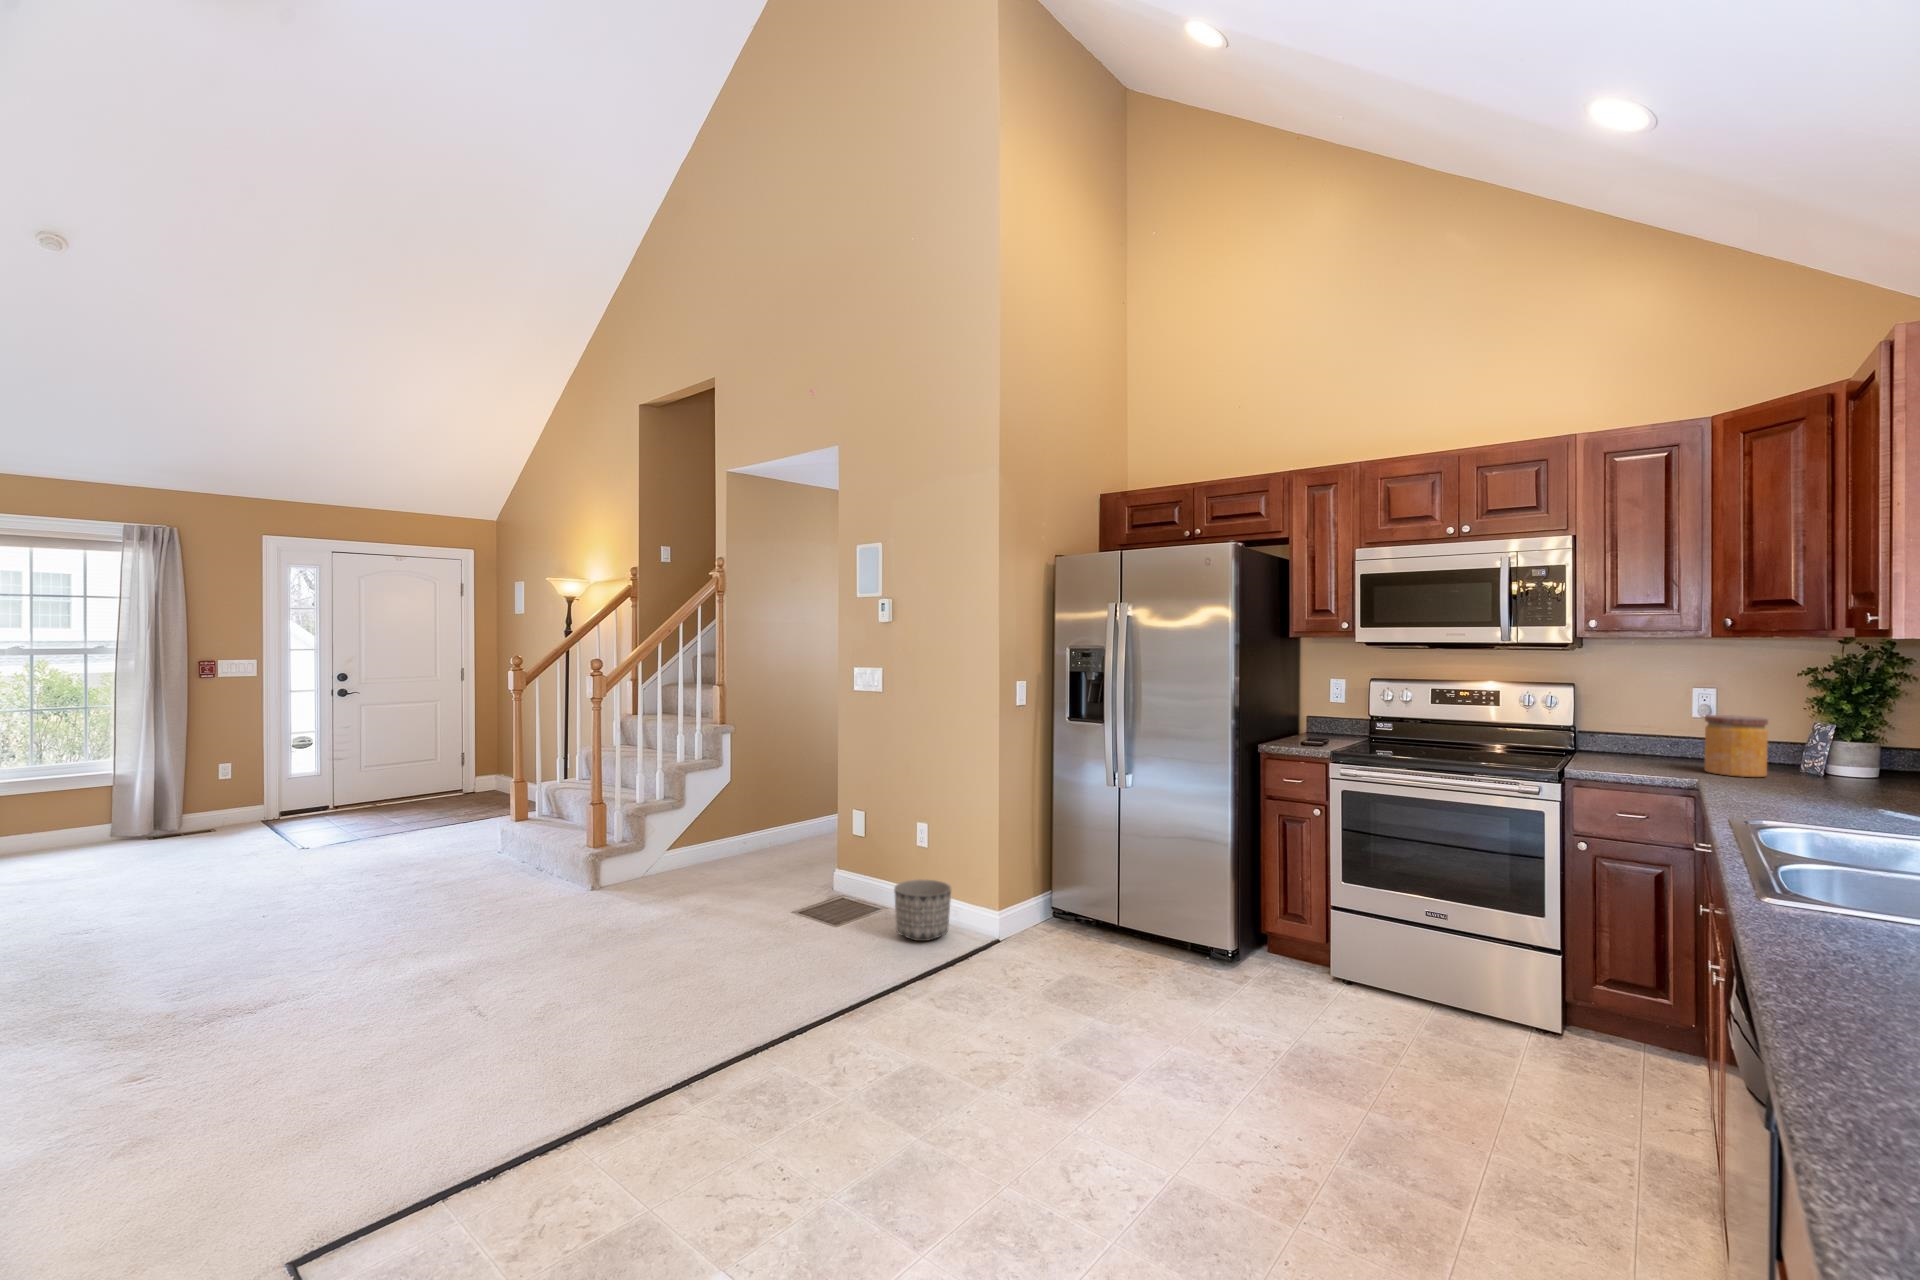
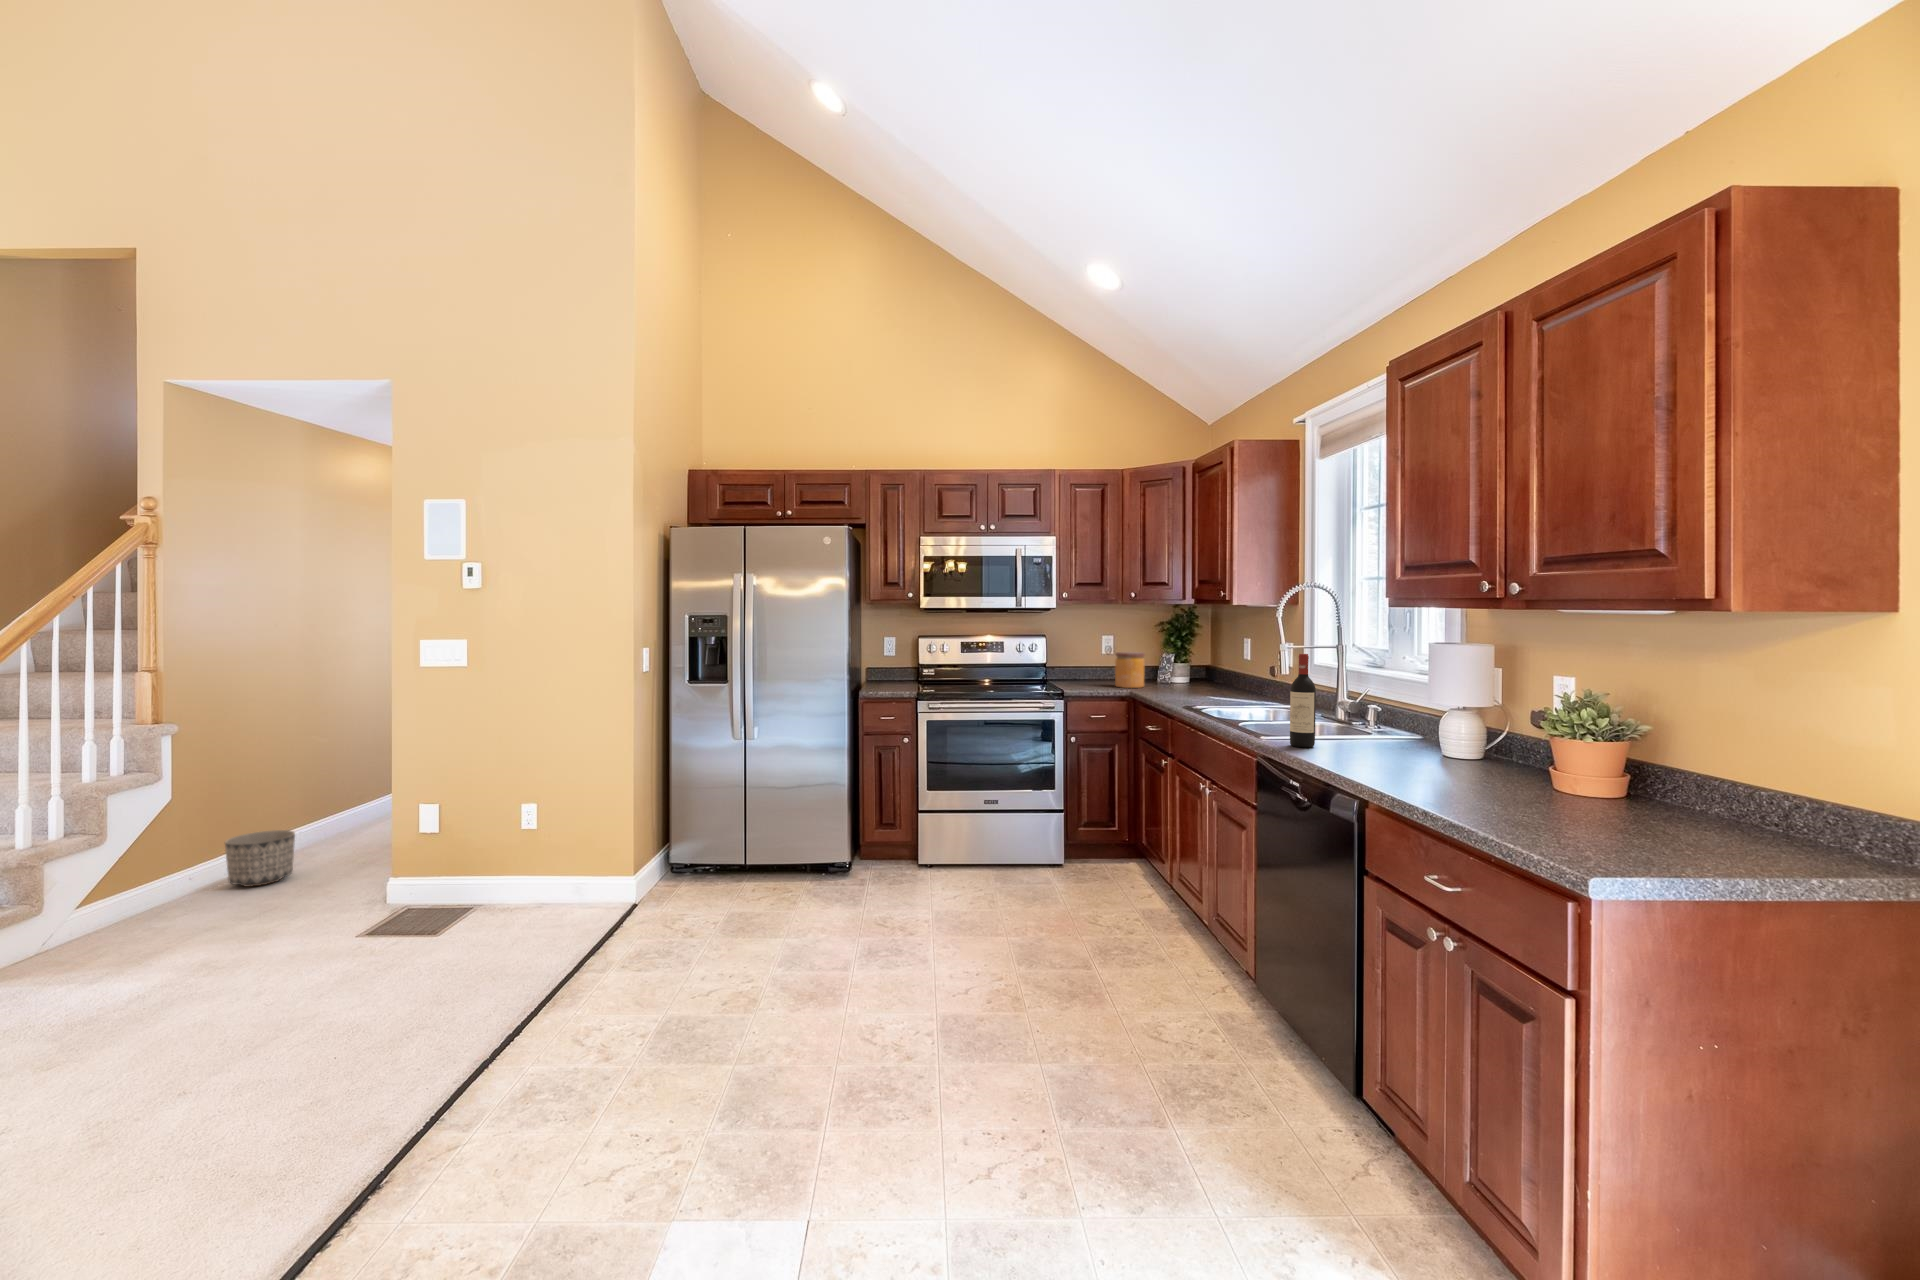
wine bottle: none [1809,749,1876,940] -> present [1290,654,1316,747]
planter: present [894,880,951,941] -> present [225,830,295,887]

